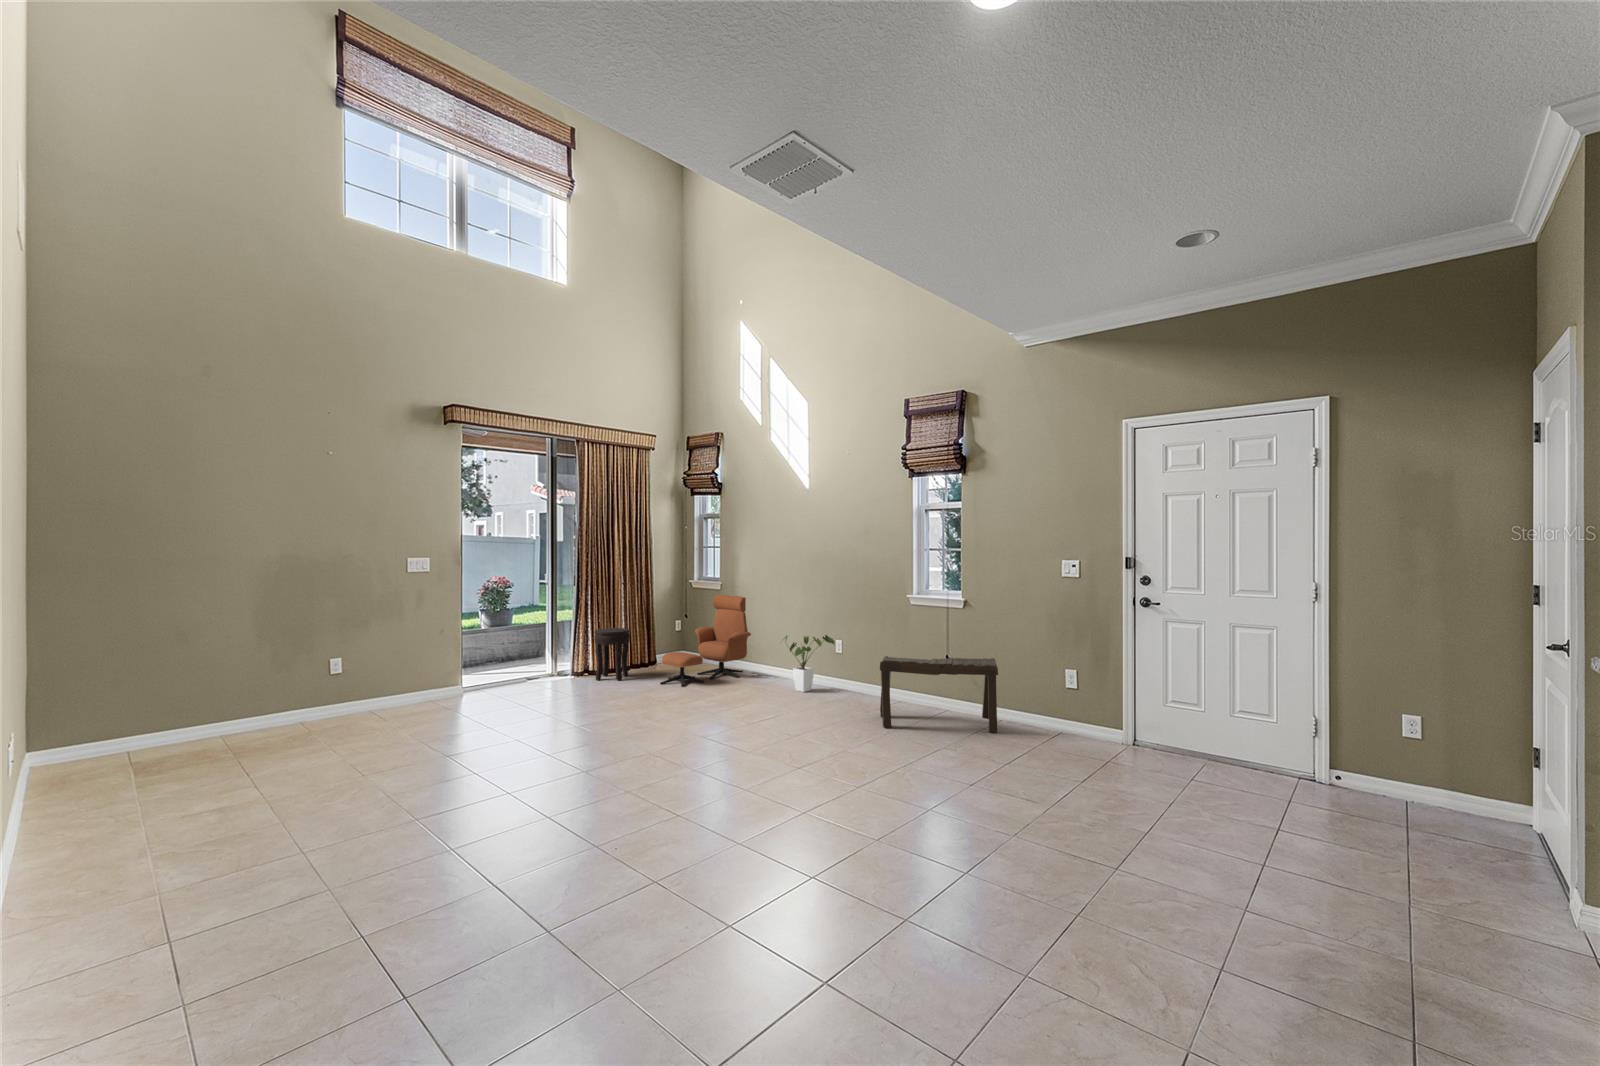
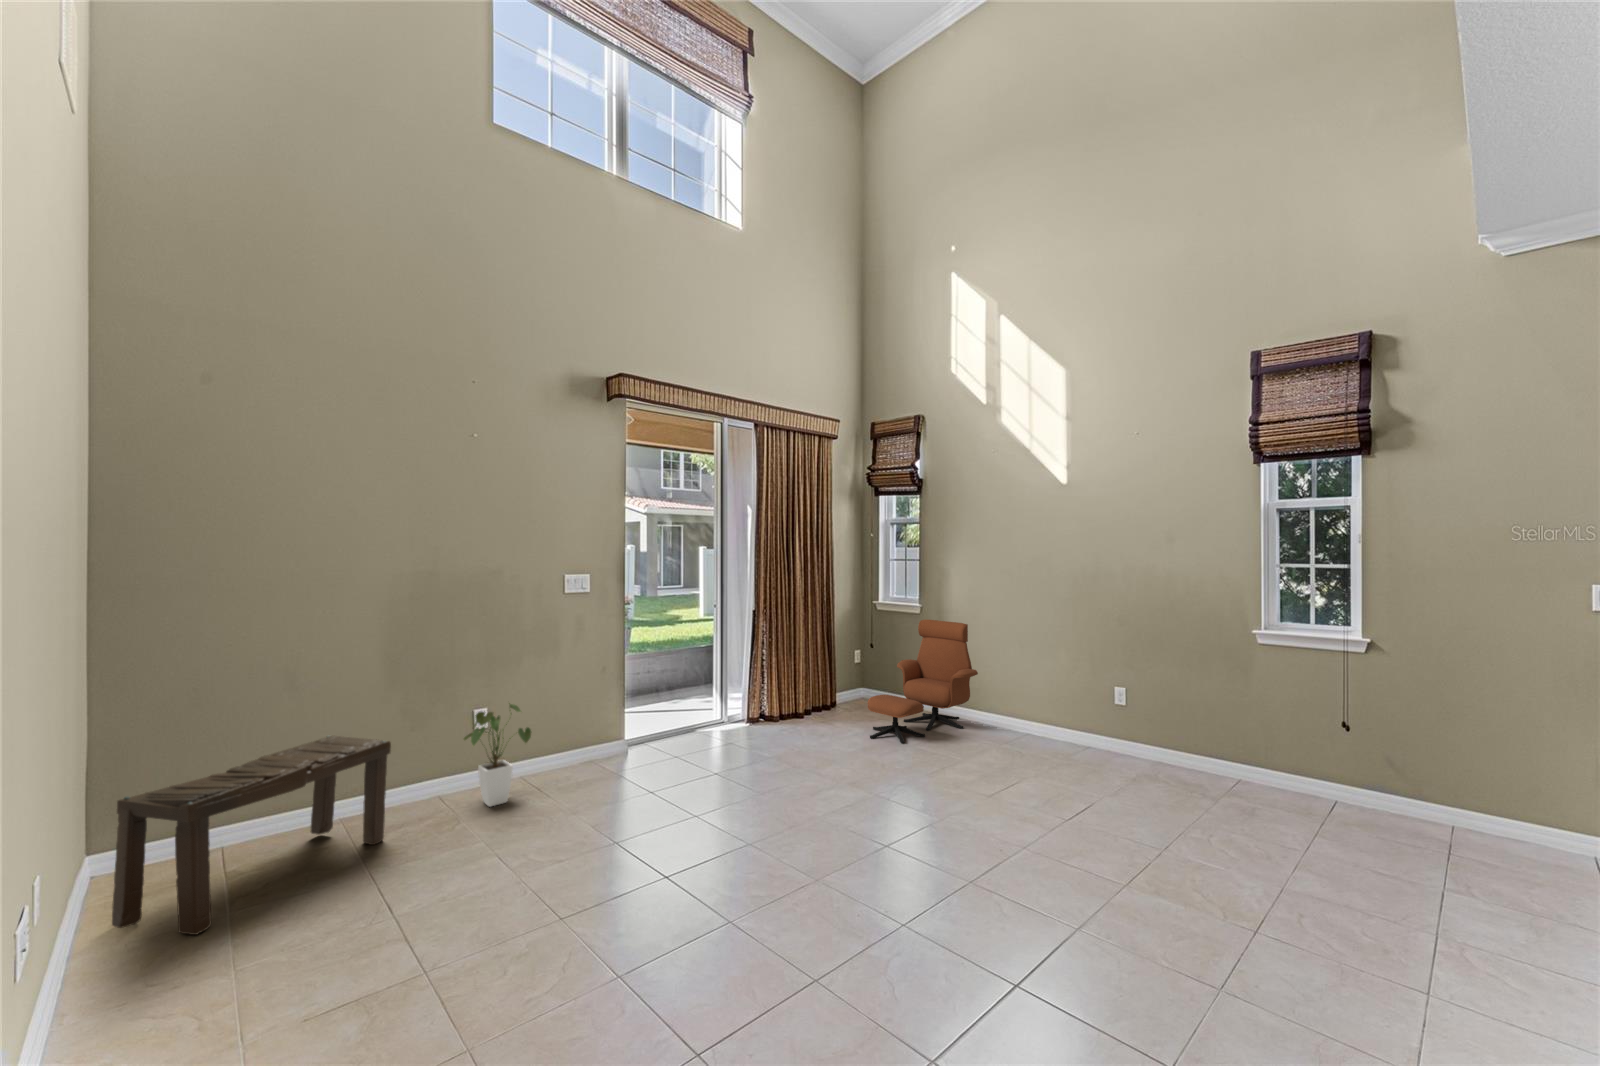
side table: present [594,628,630,680] -> none [778,661,822,731]
house plant: present [783,635,834,692] -> present [464,703,531,806]
bench: present [880,656,998,733] -> present [112,736,391,935]

